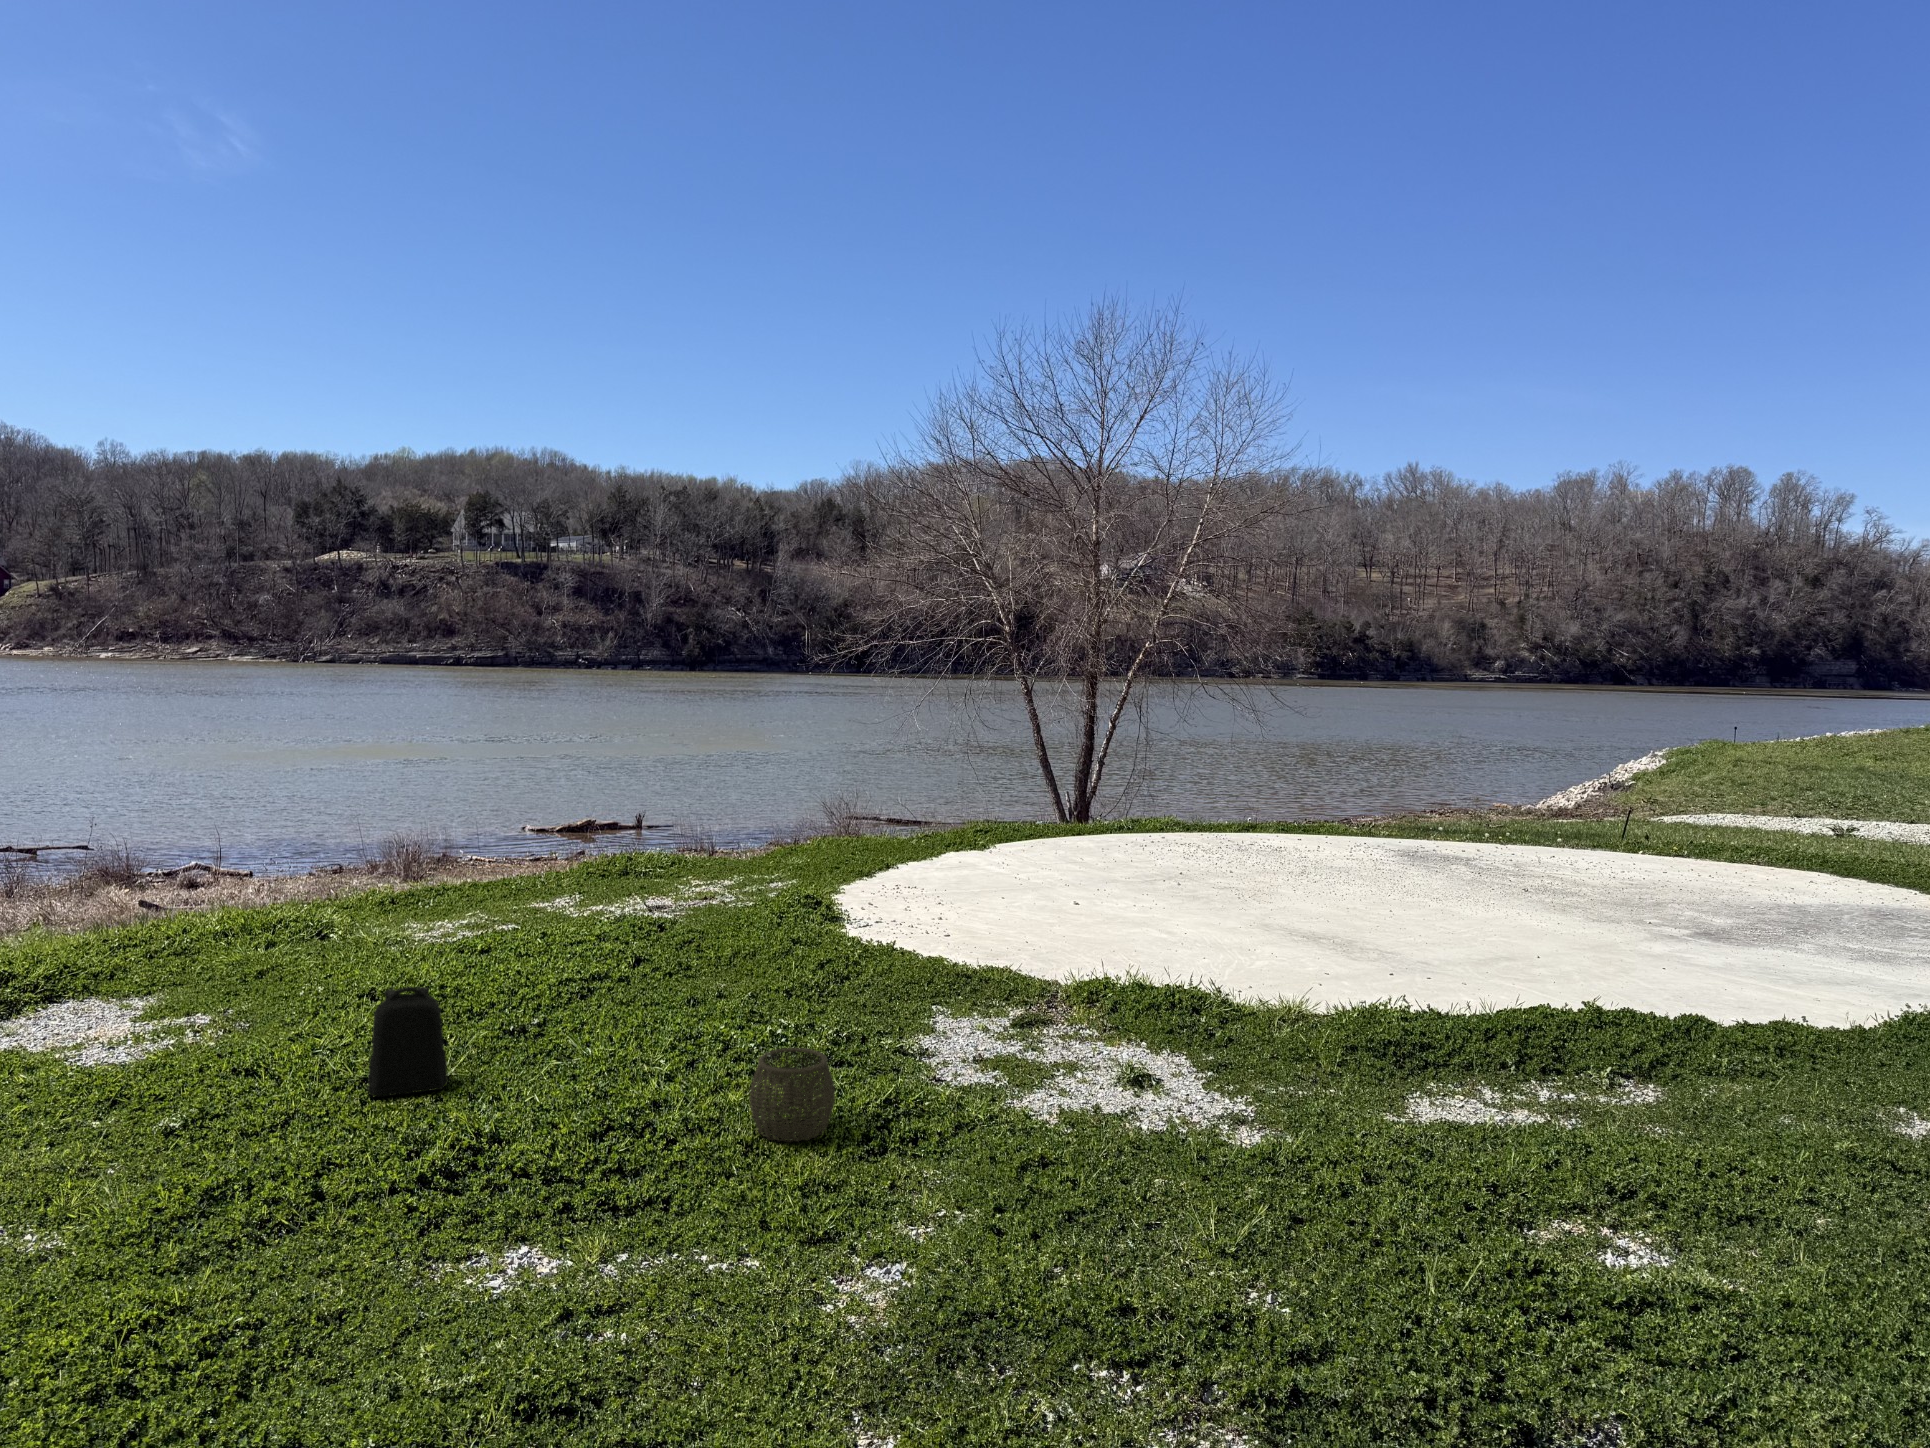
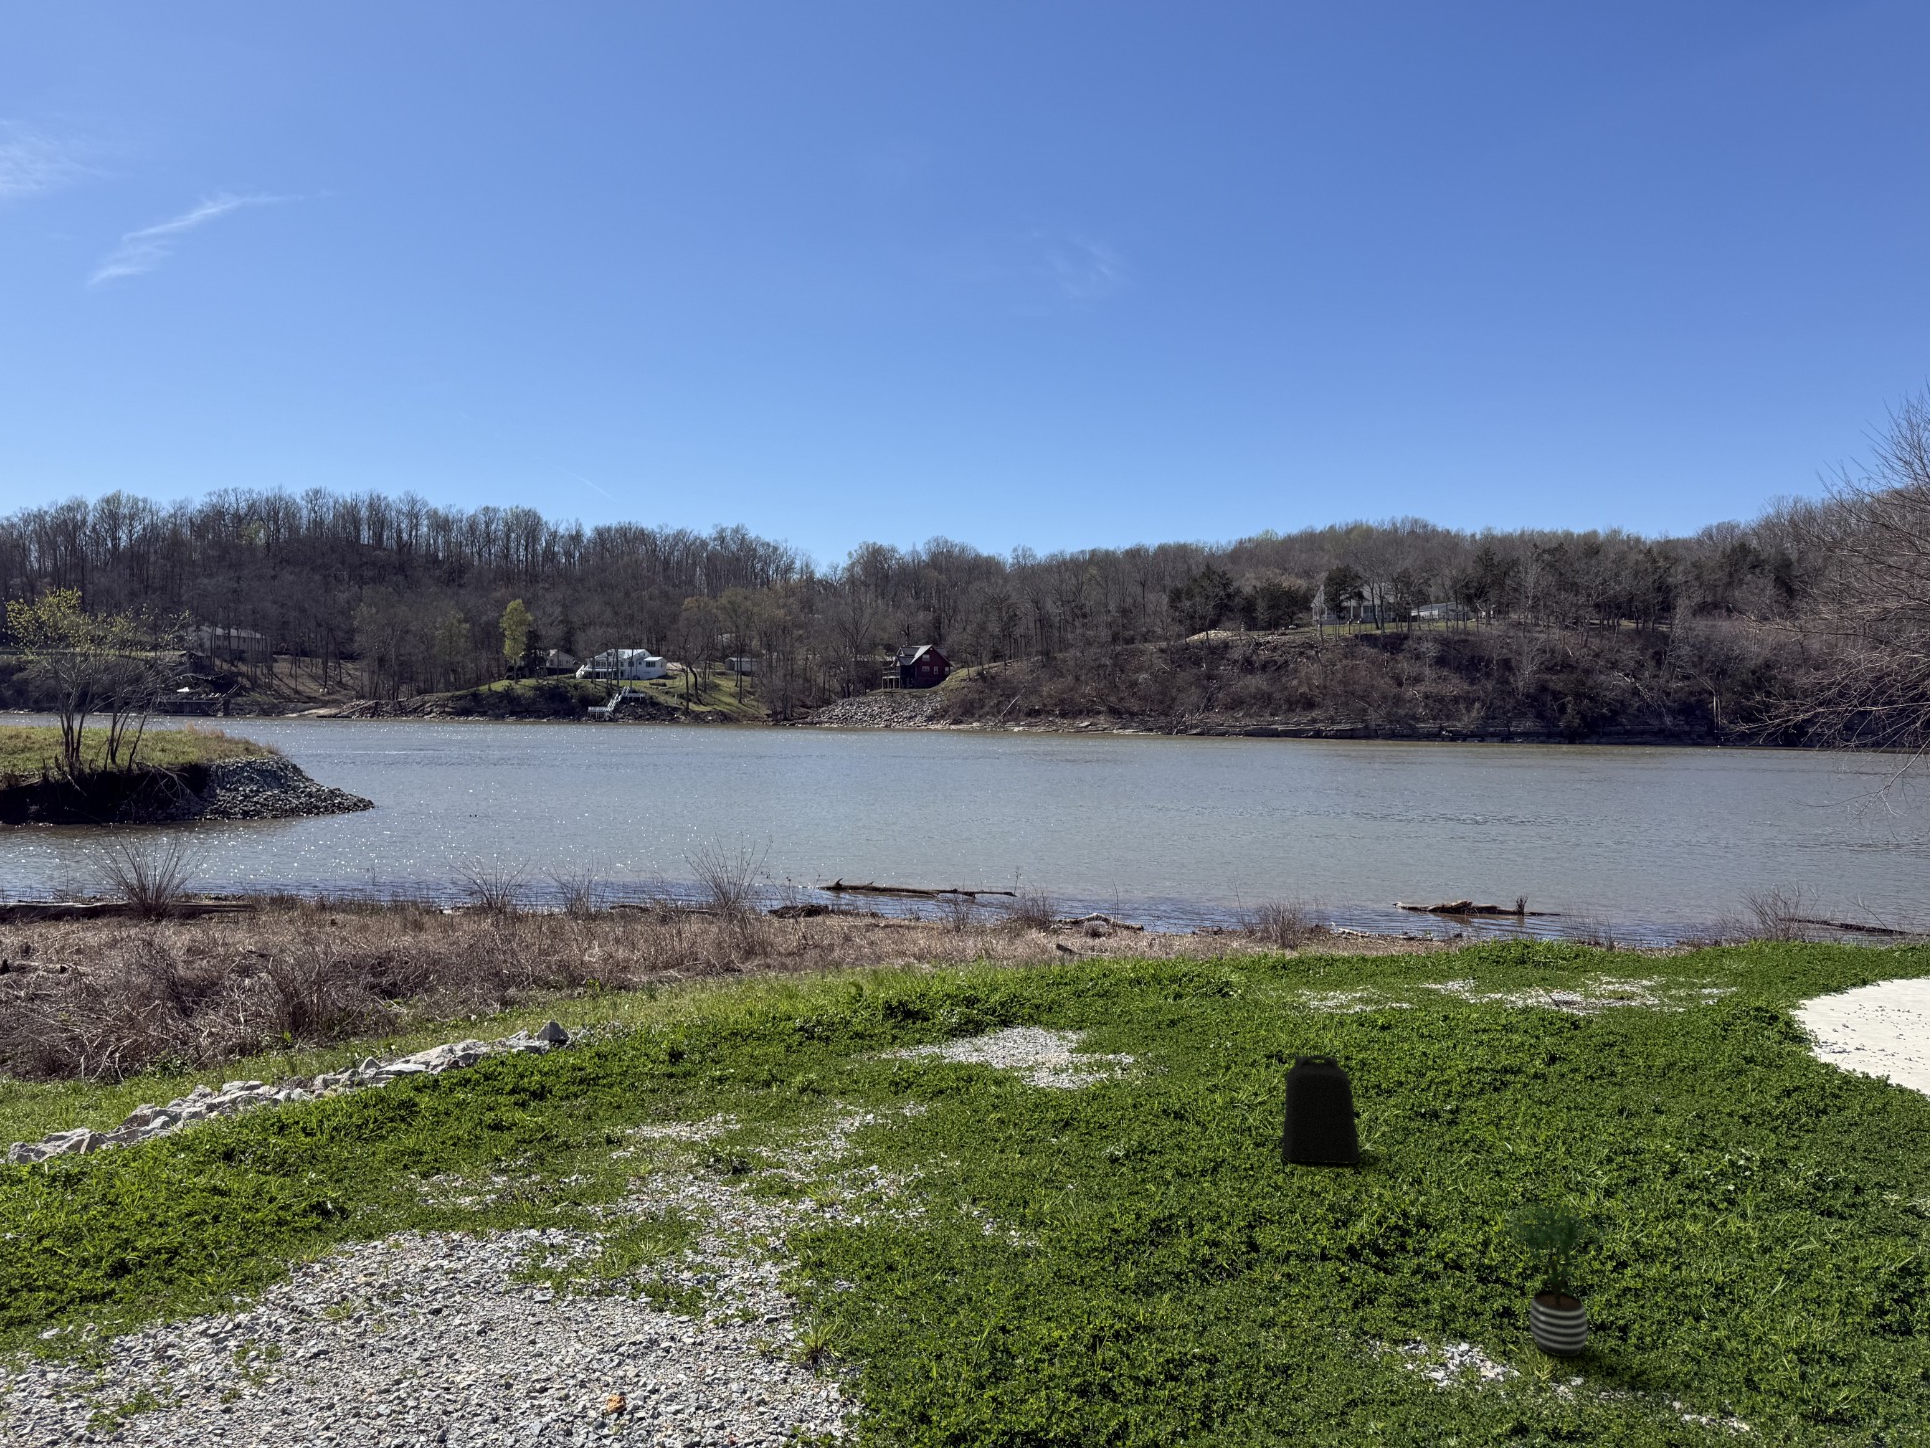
woven basket: present [750,1048,835,1142] -> none [1718,1184,1840,1302]
potted plant: none [558,1094,656,1237] -> present [1498,1201,1604,1357]

